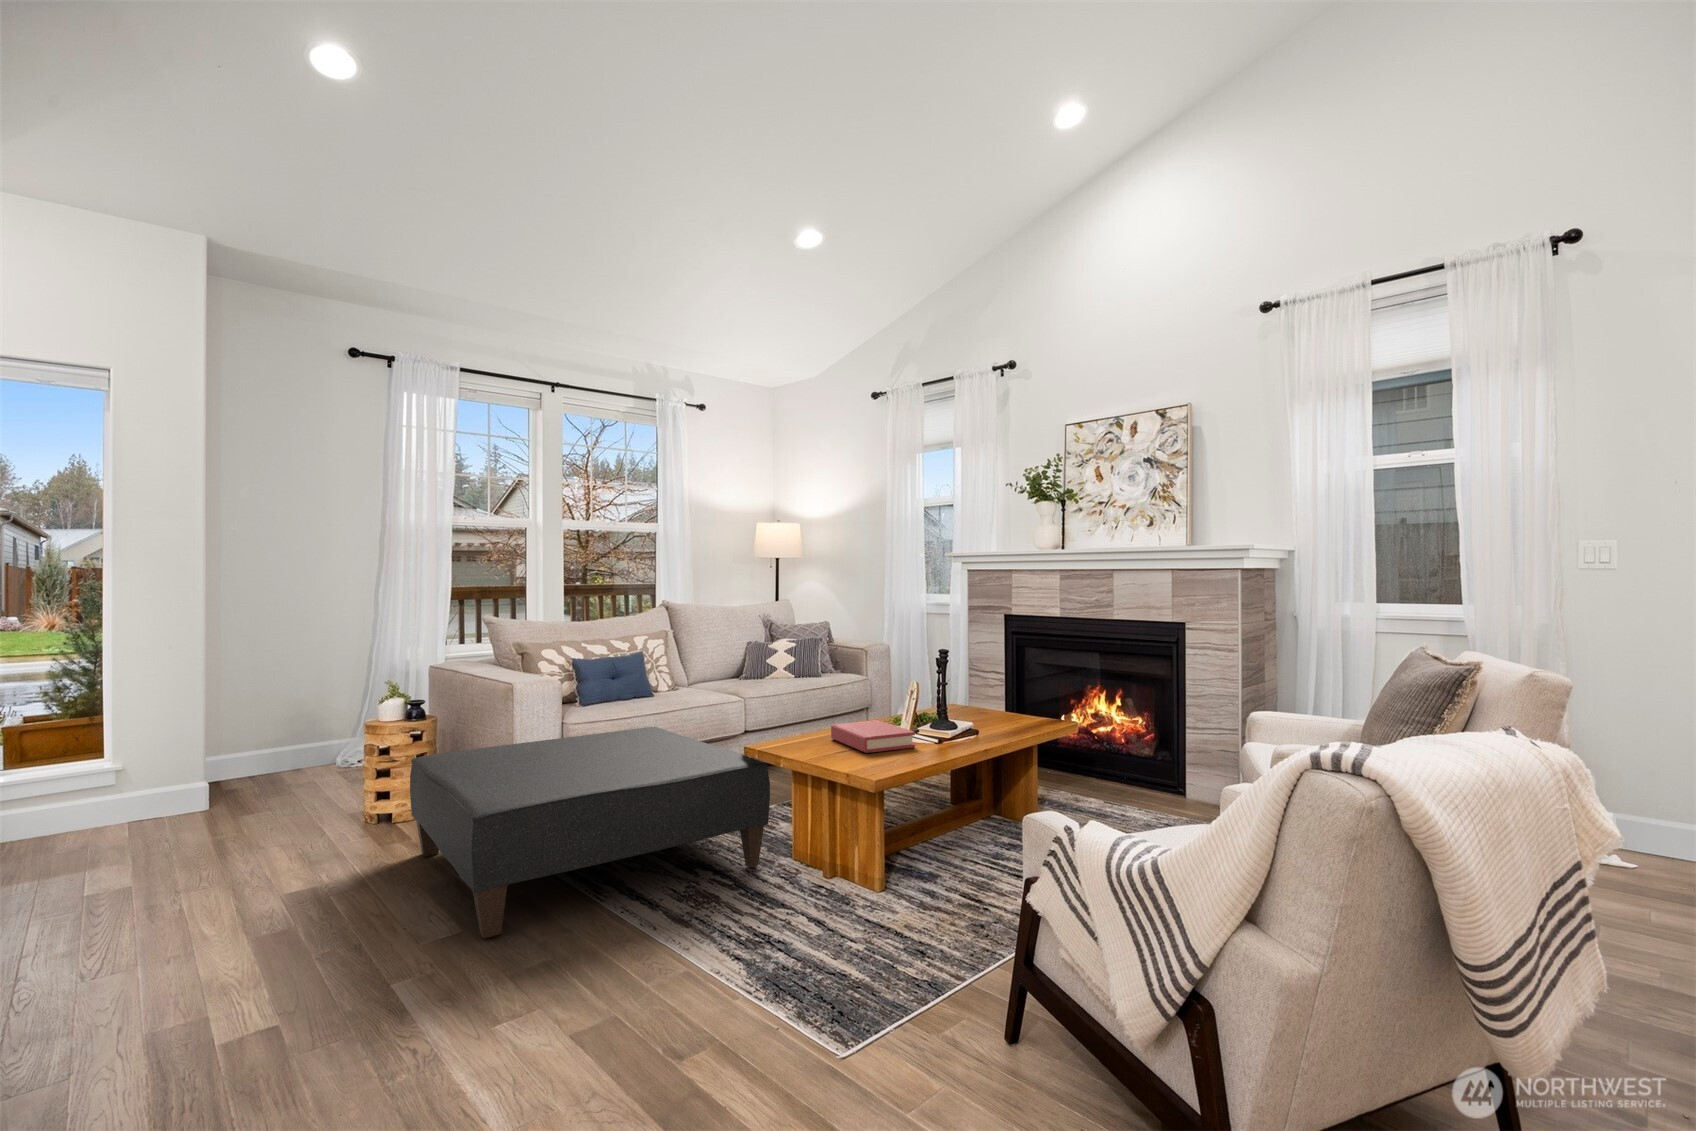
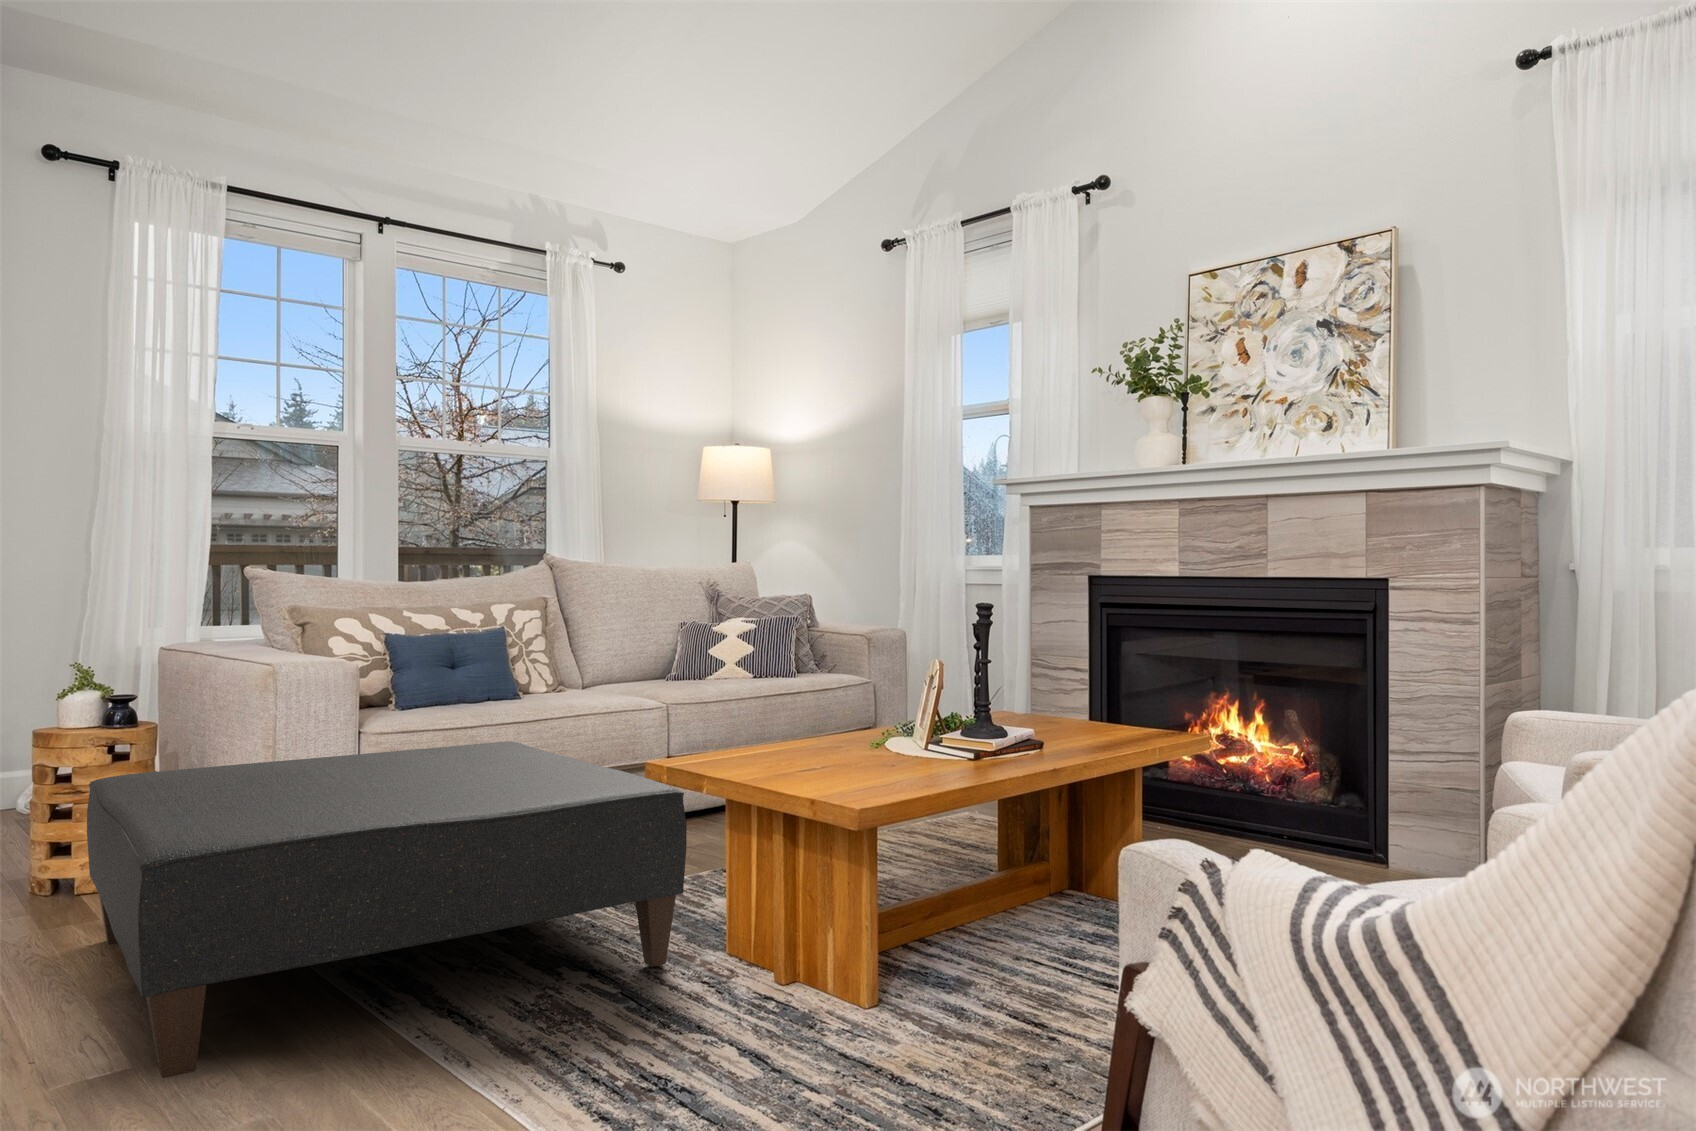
hardback book: present [831,720,915,753] -> none [795,725,935,773]

